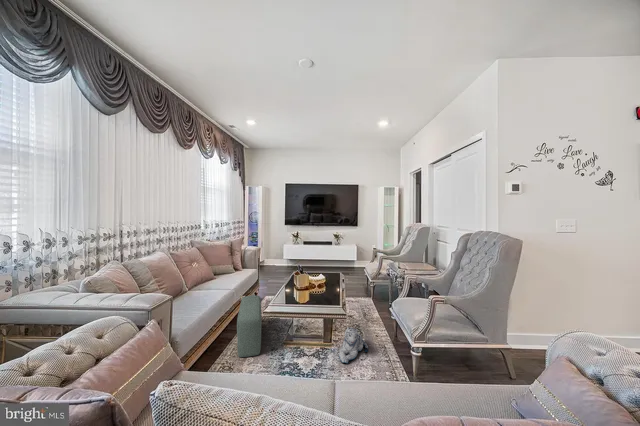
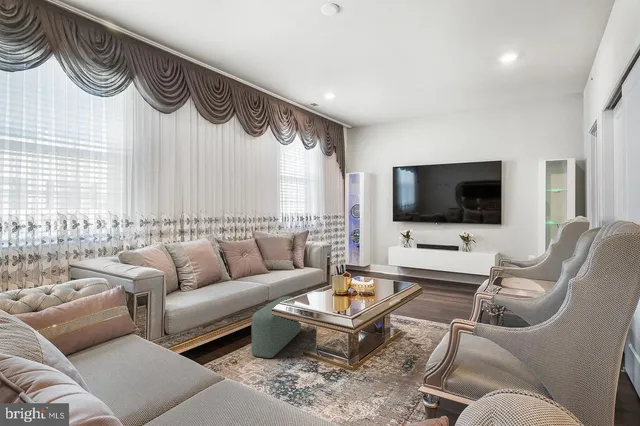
plush toy: present [339,327,368,363] -> none [346,349,400,392]

